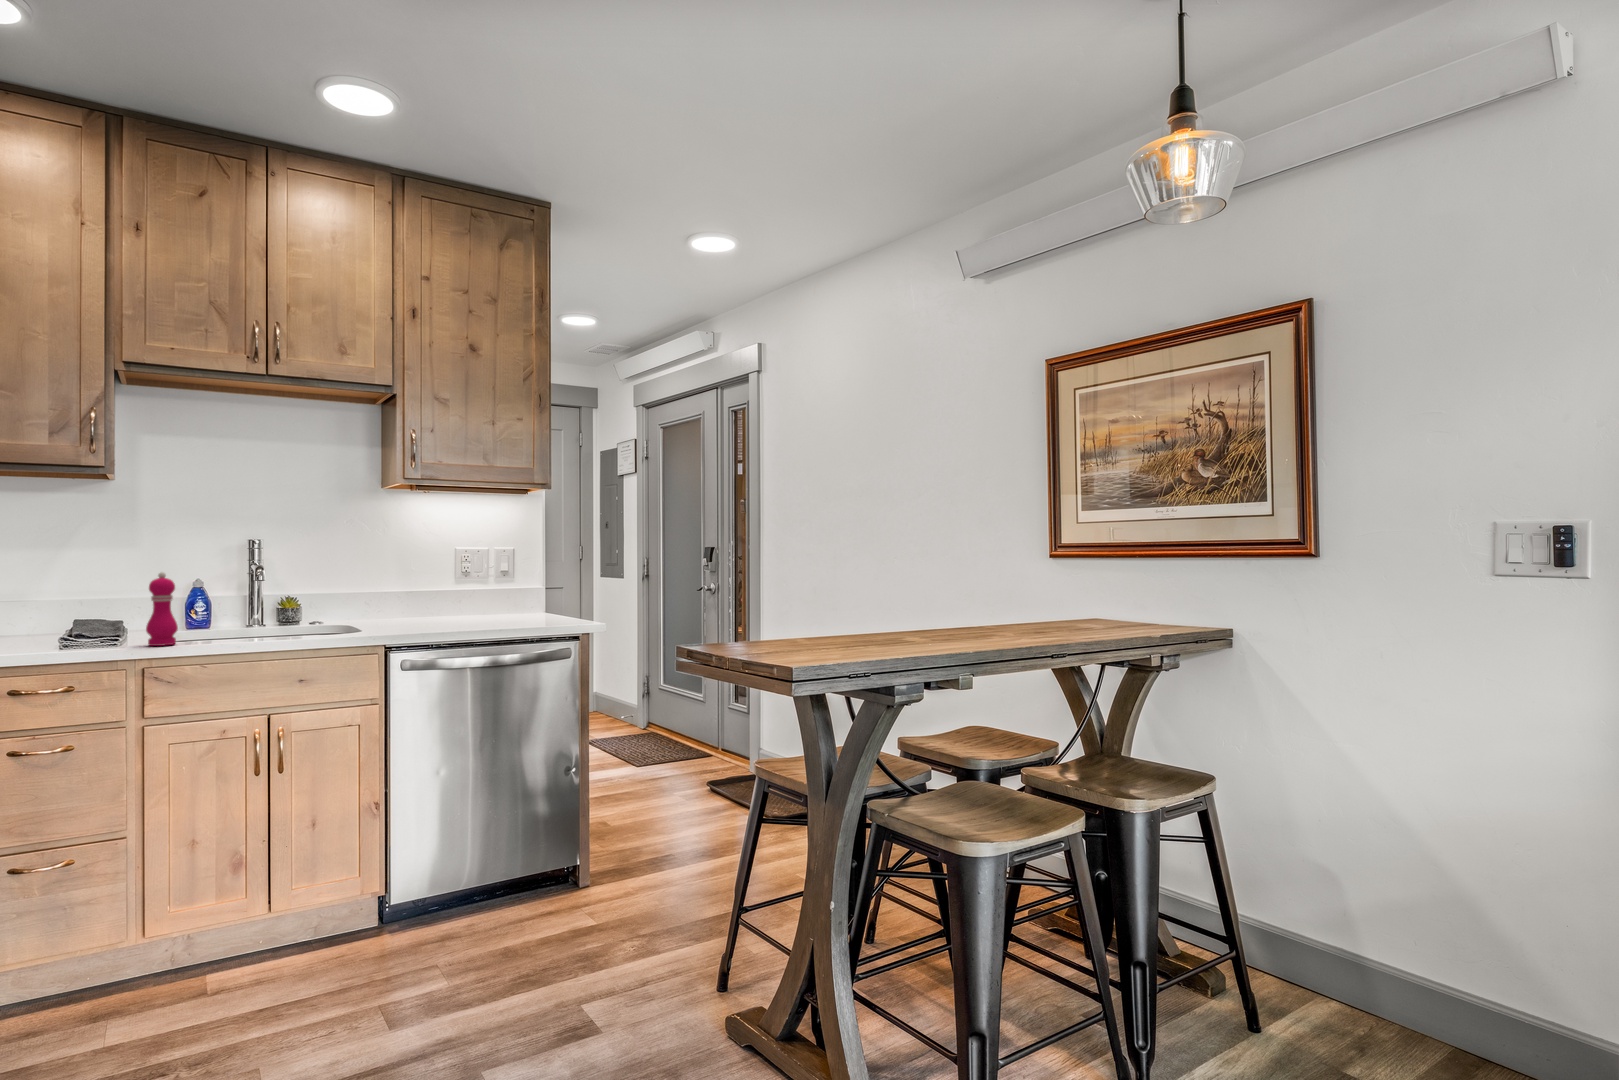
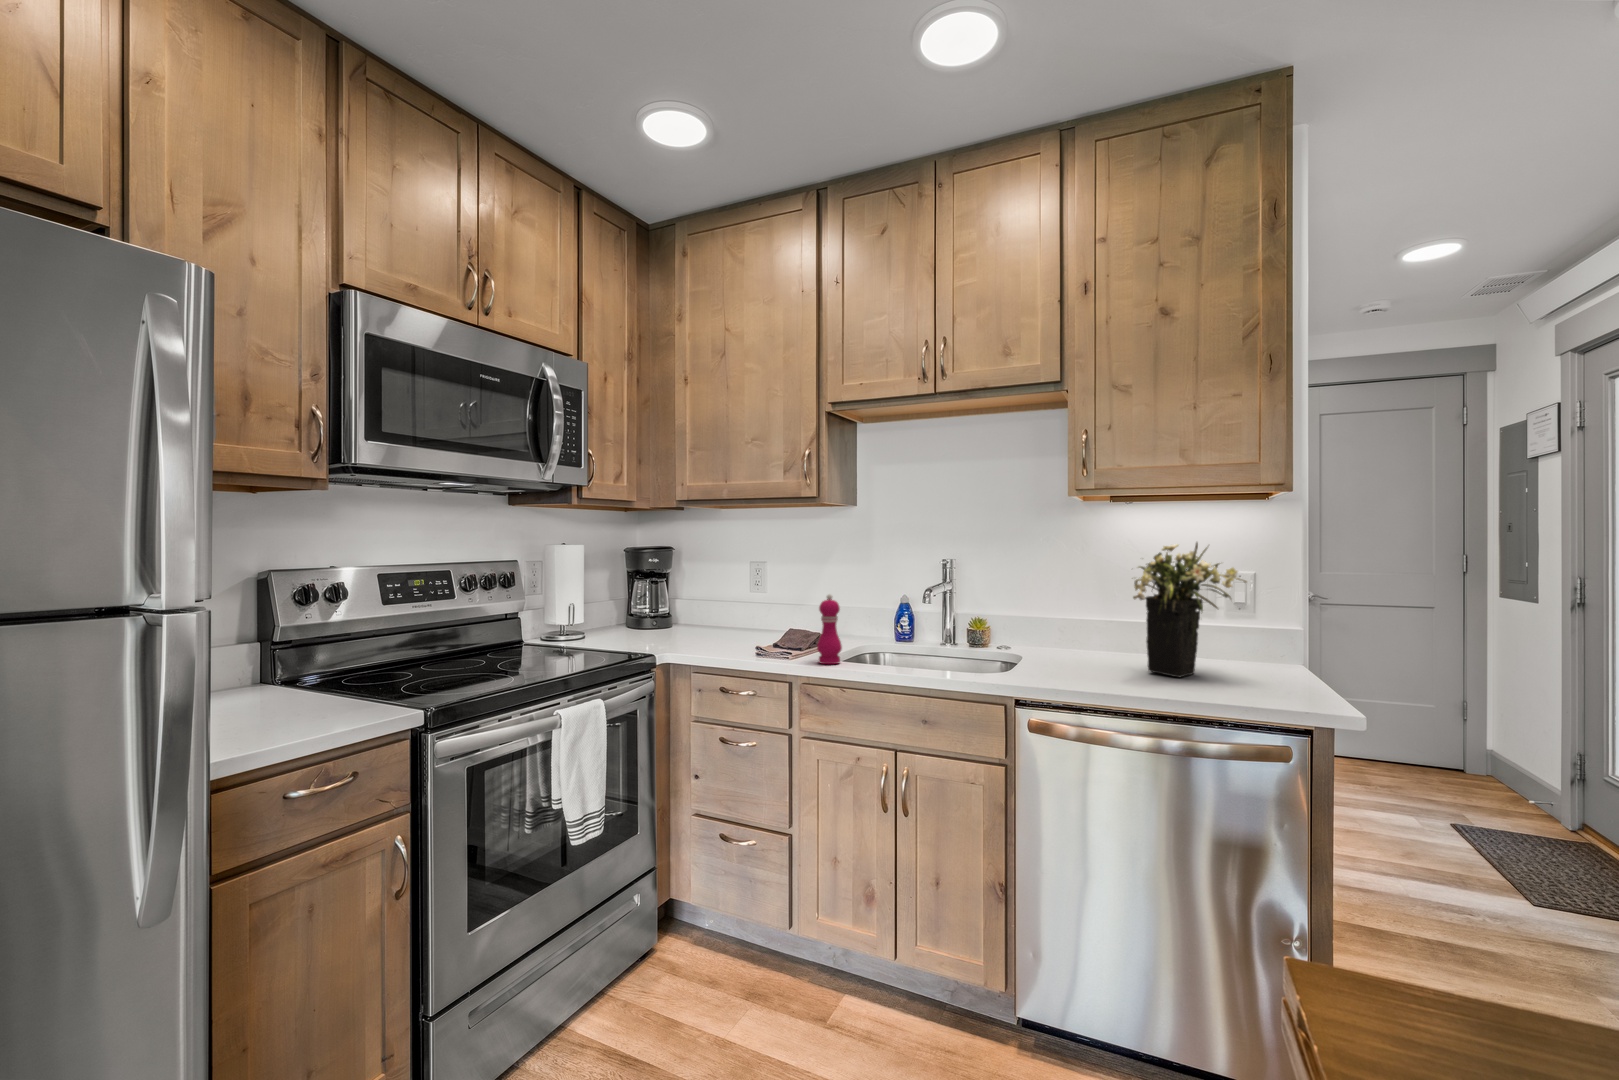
flower arrangement: none [447,522,529,623] -> present [1133,543,1247,677]

